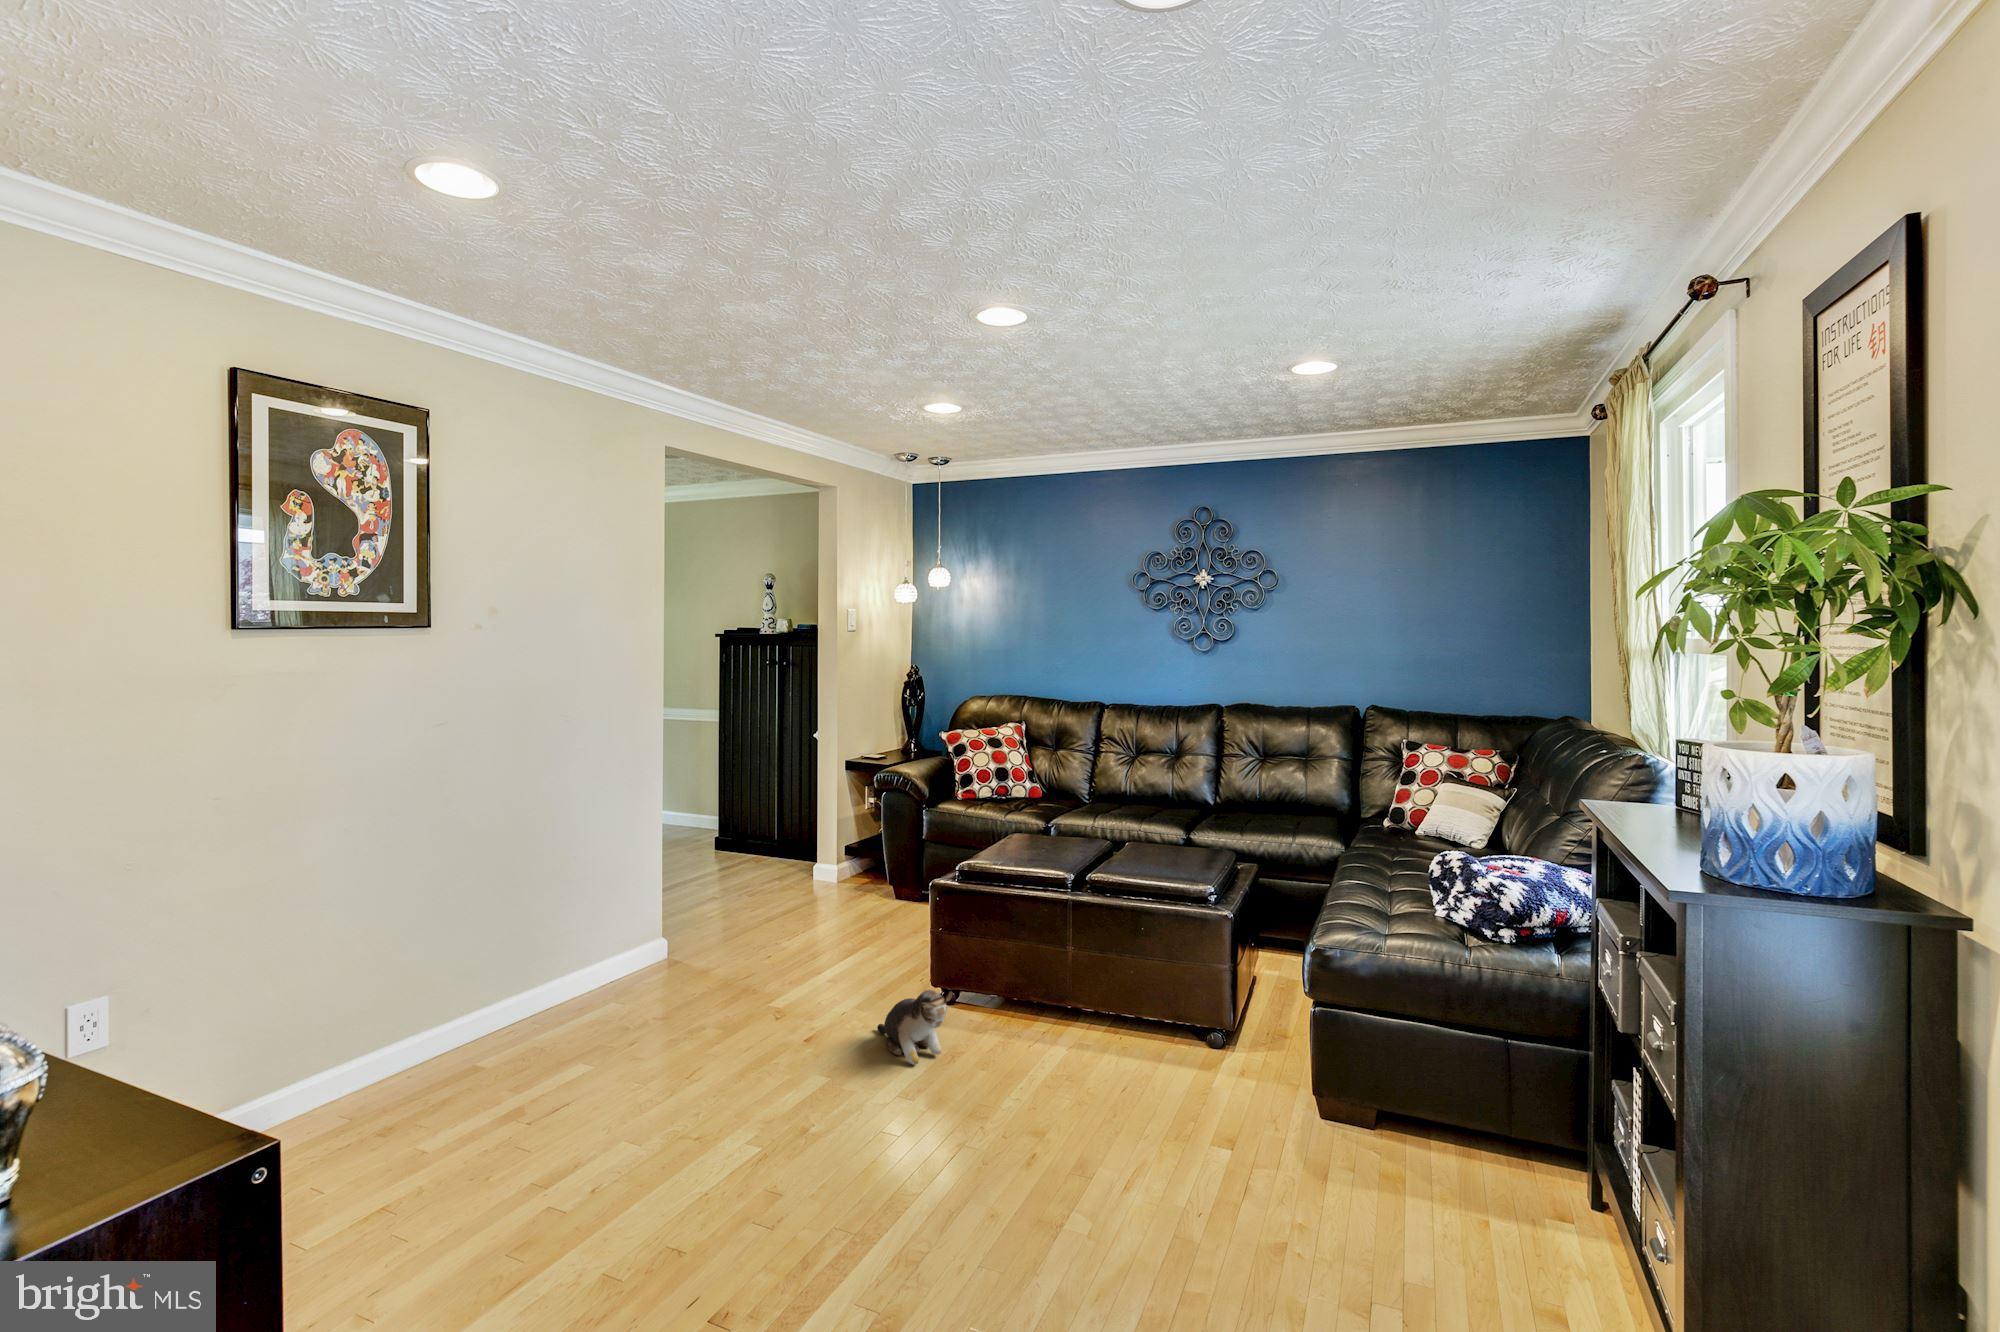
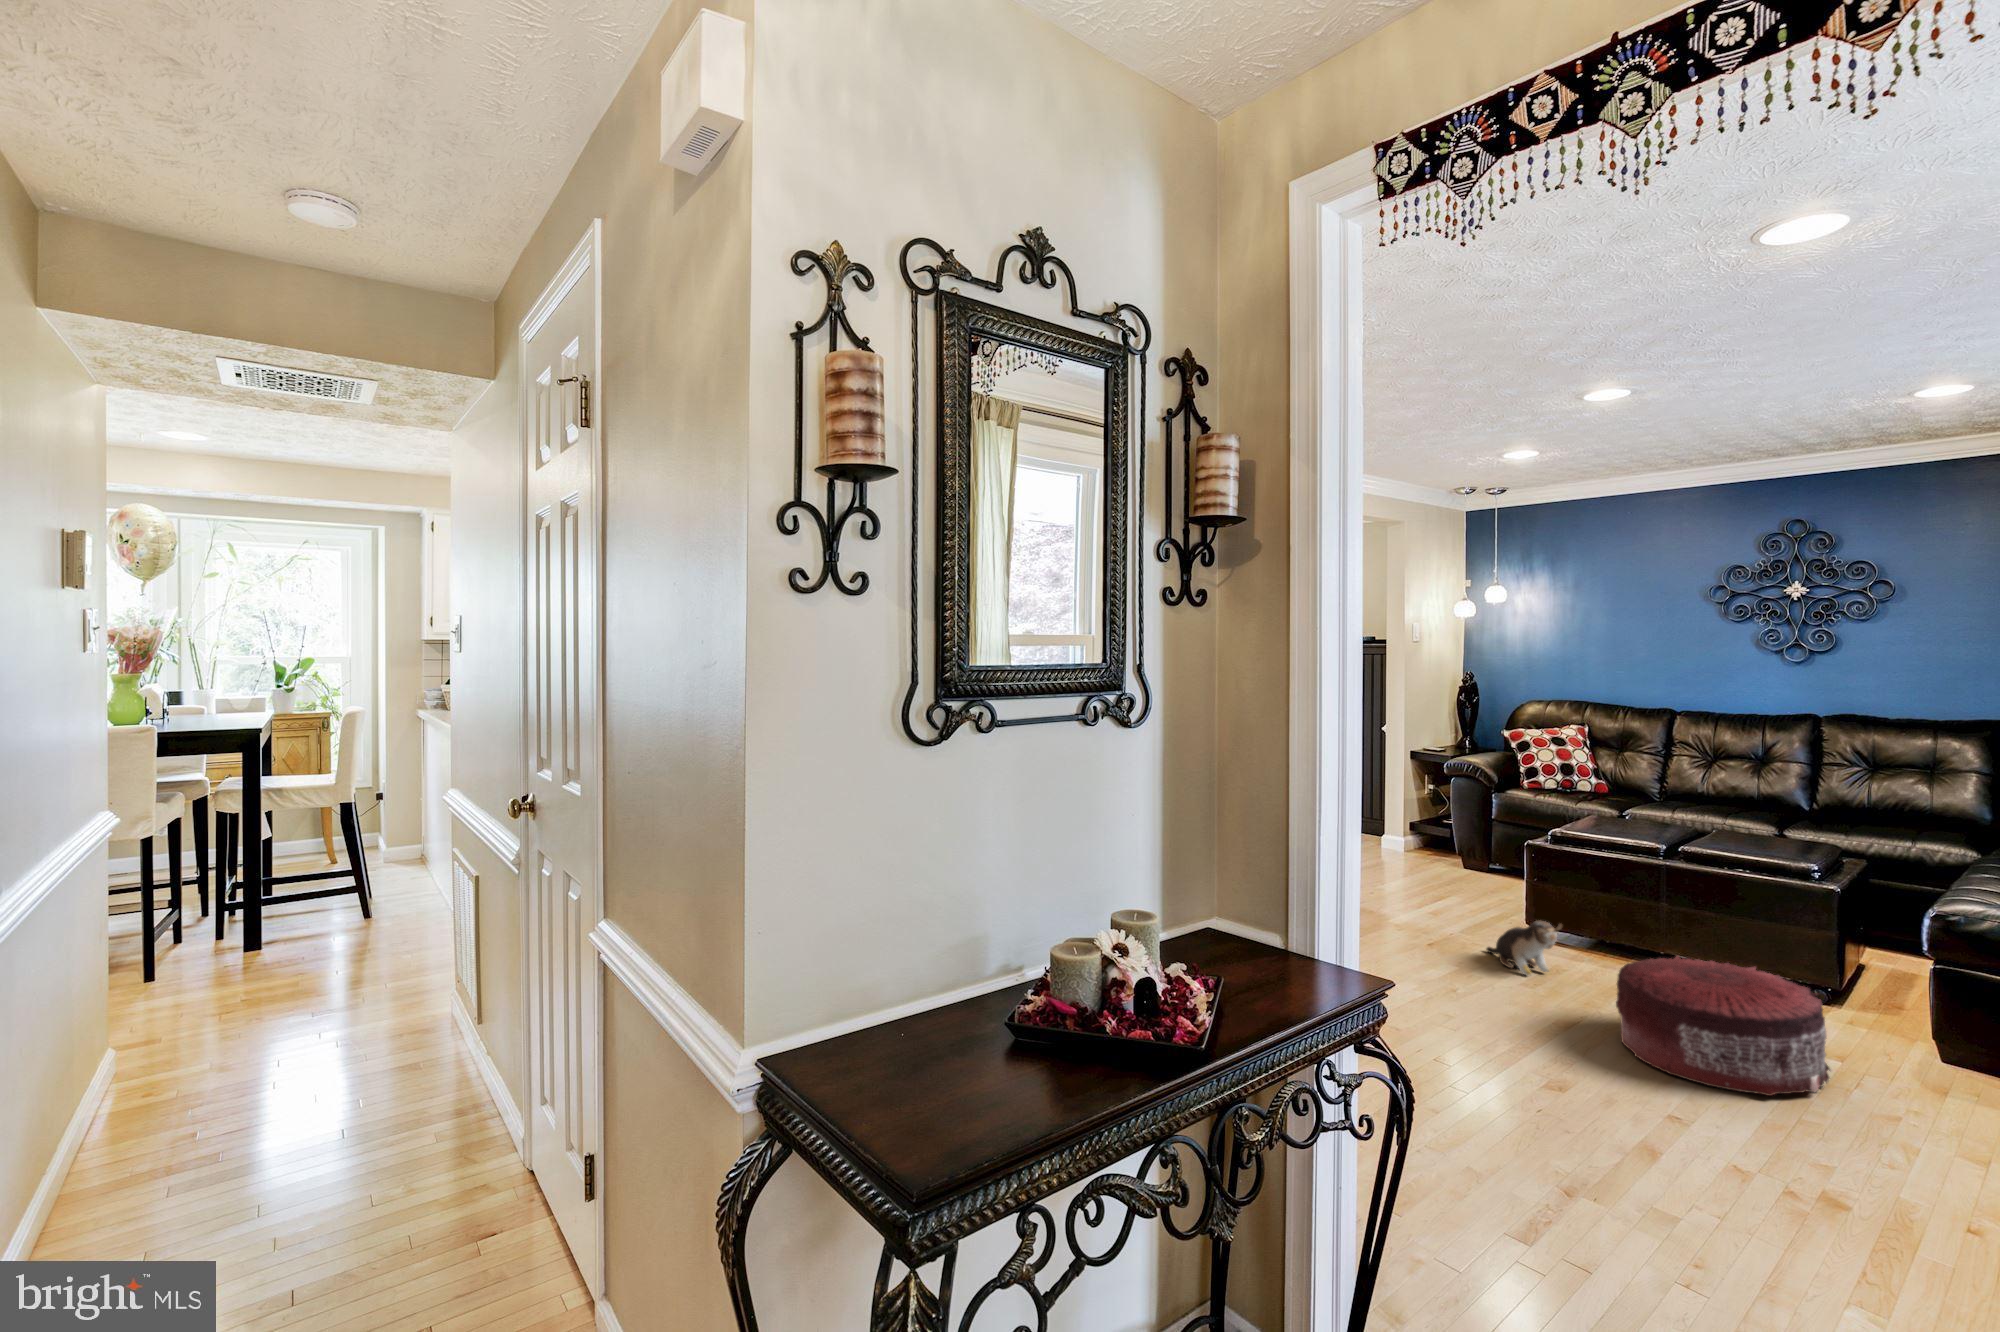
pouf: none [988,1028,1217,1232] -> present [1616,956,1830,1096]

